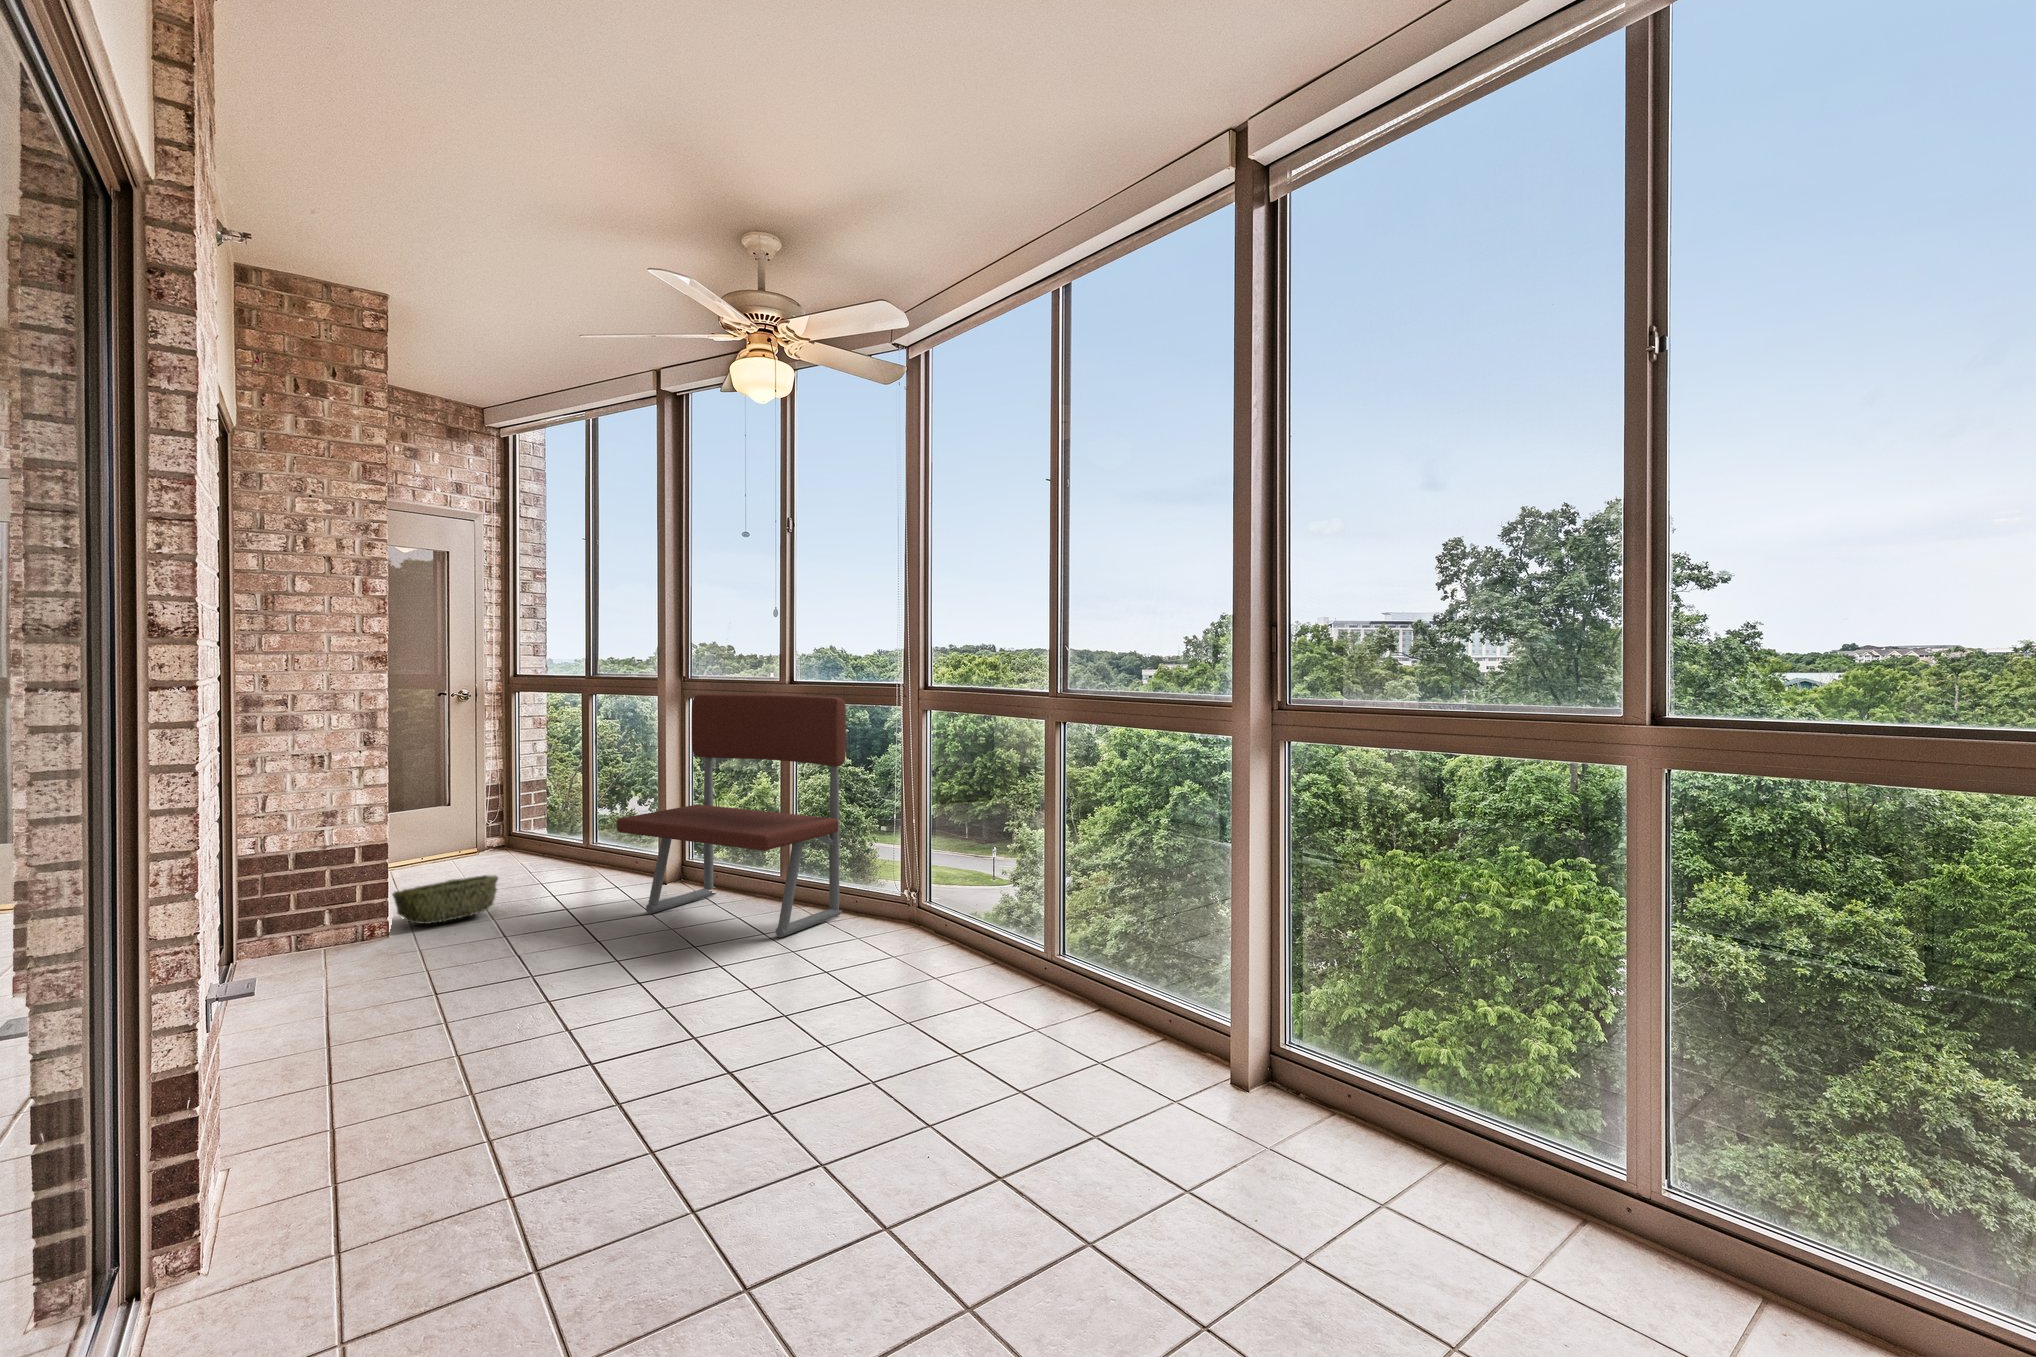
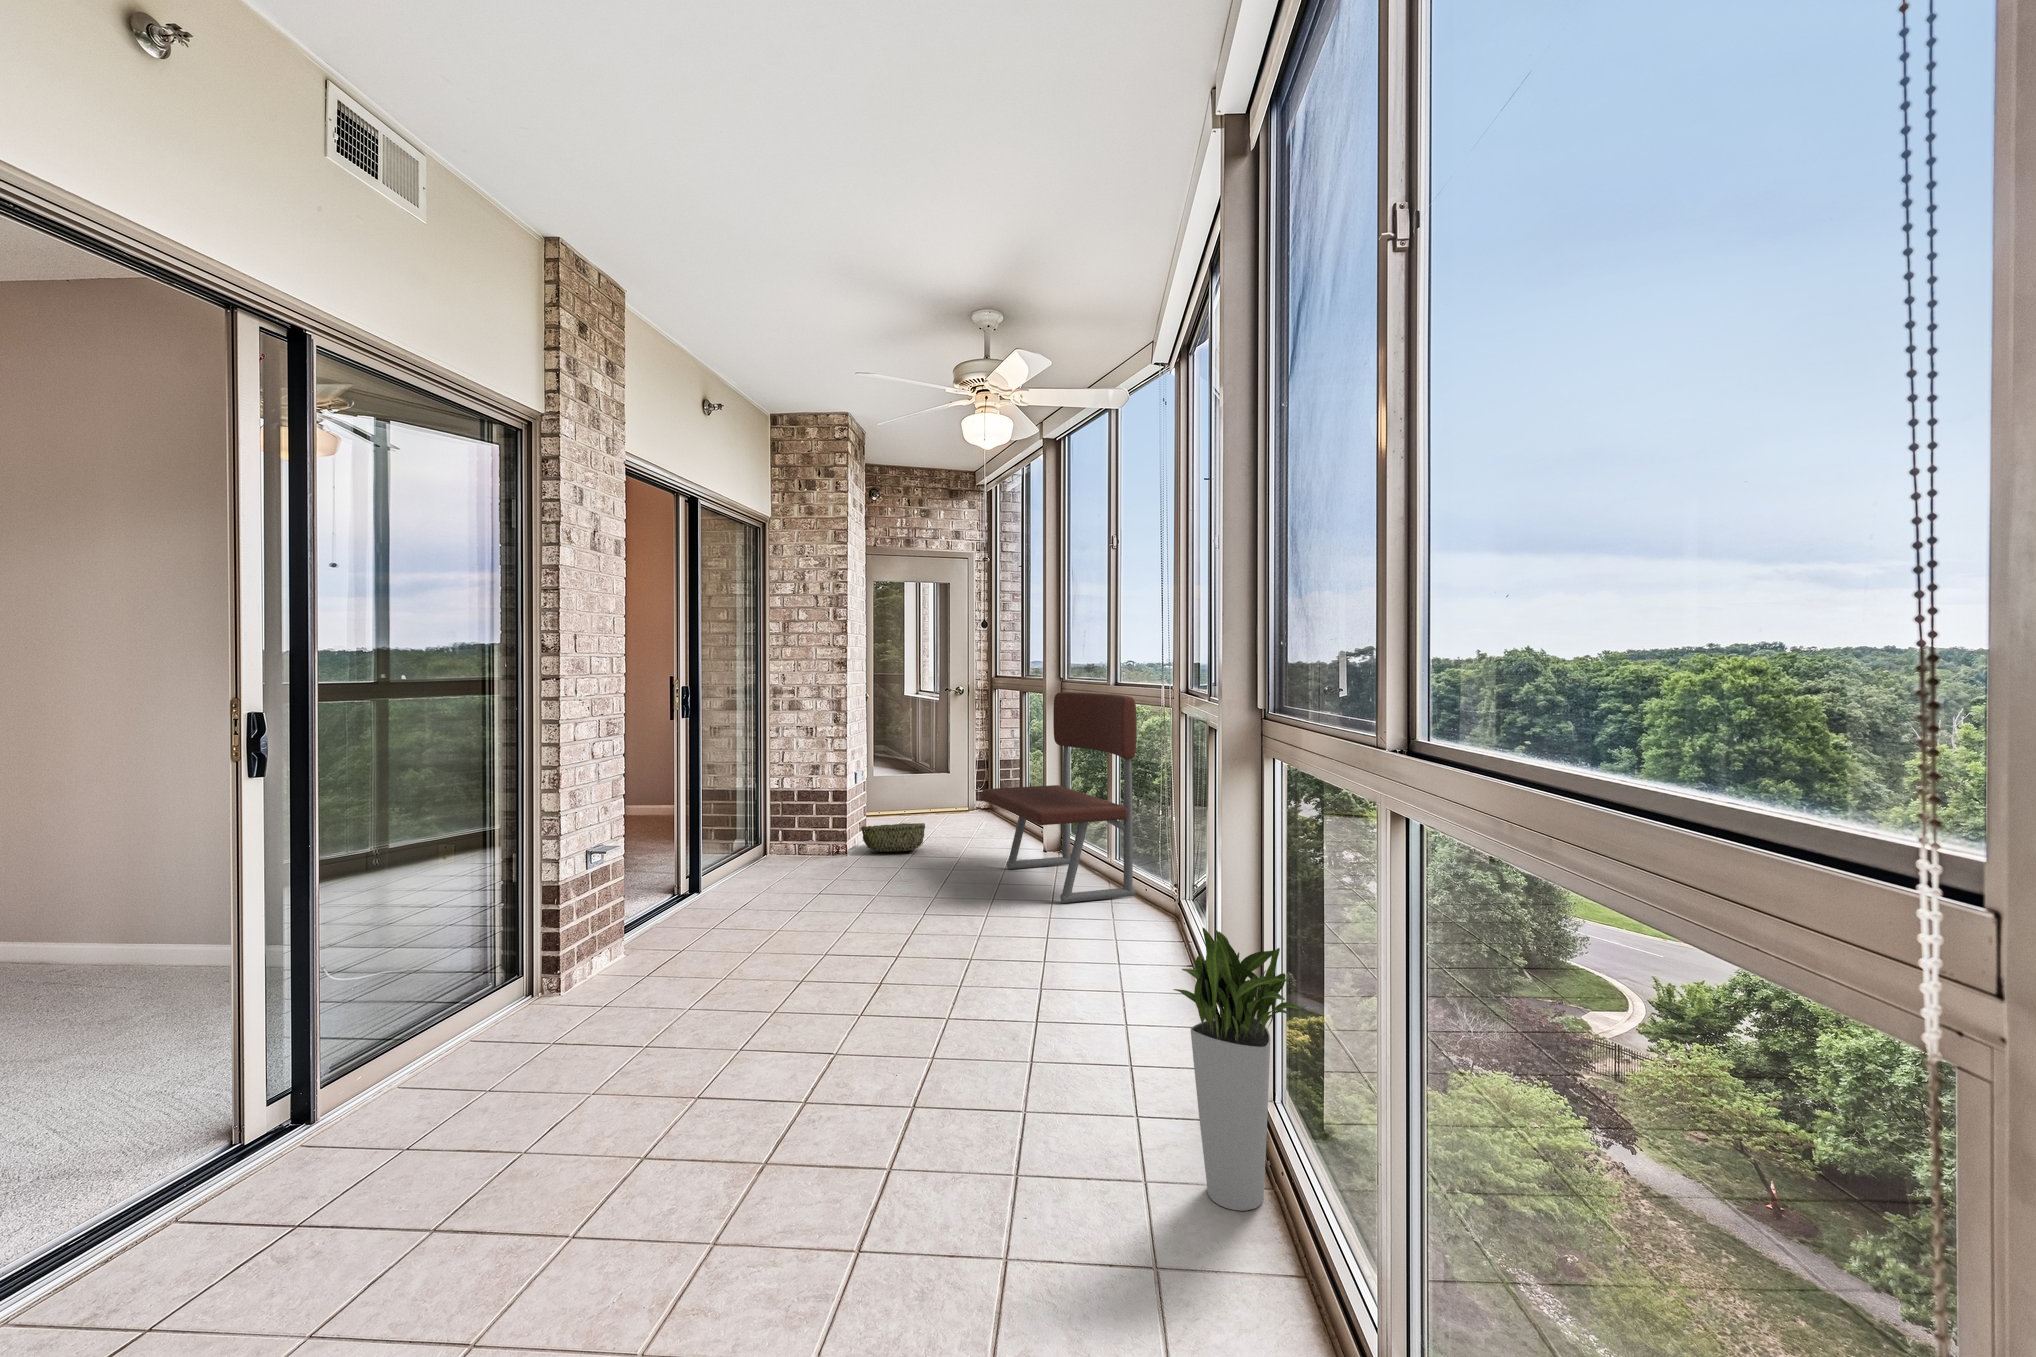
planter: none [1297,905,1422,1150] -> present [1173,928,1301,1211]

